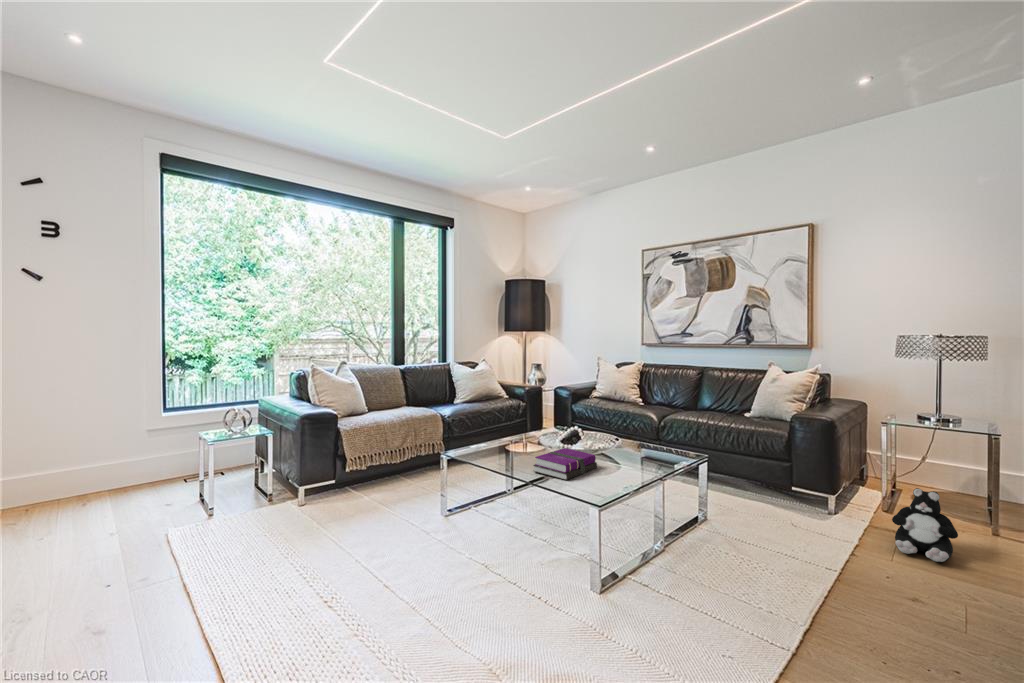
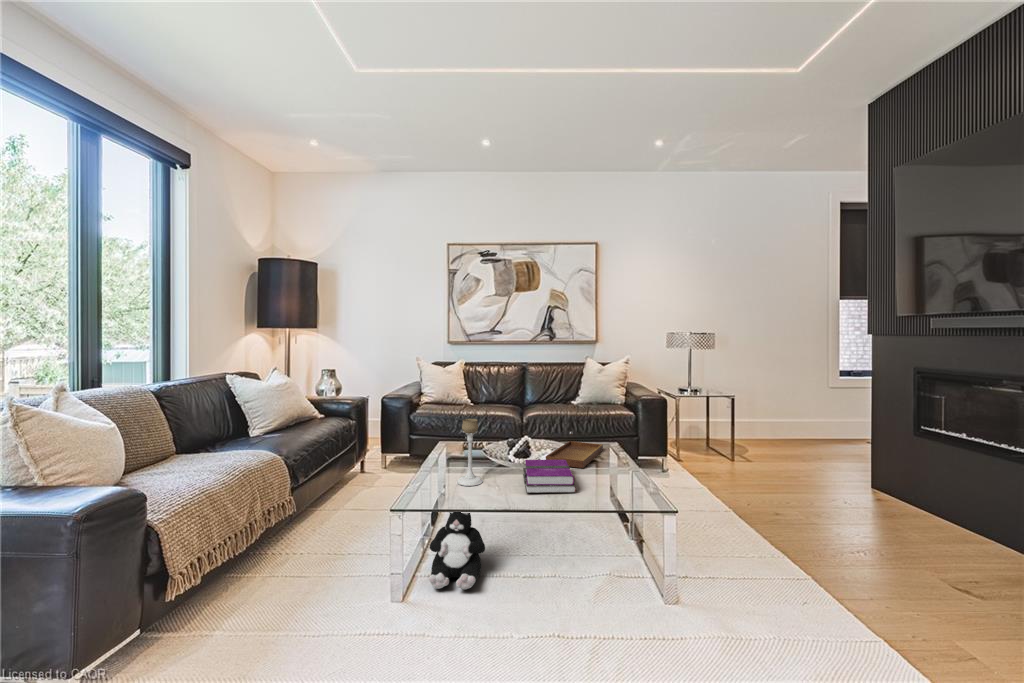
candle holder: none [510,406,531,459] -> present [457,419,483,486]
tray: none [598,433,678,467] -> present [546,431,603,468]
plush toy: present [892,488,958,562] -> present [429,512,485,590]

